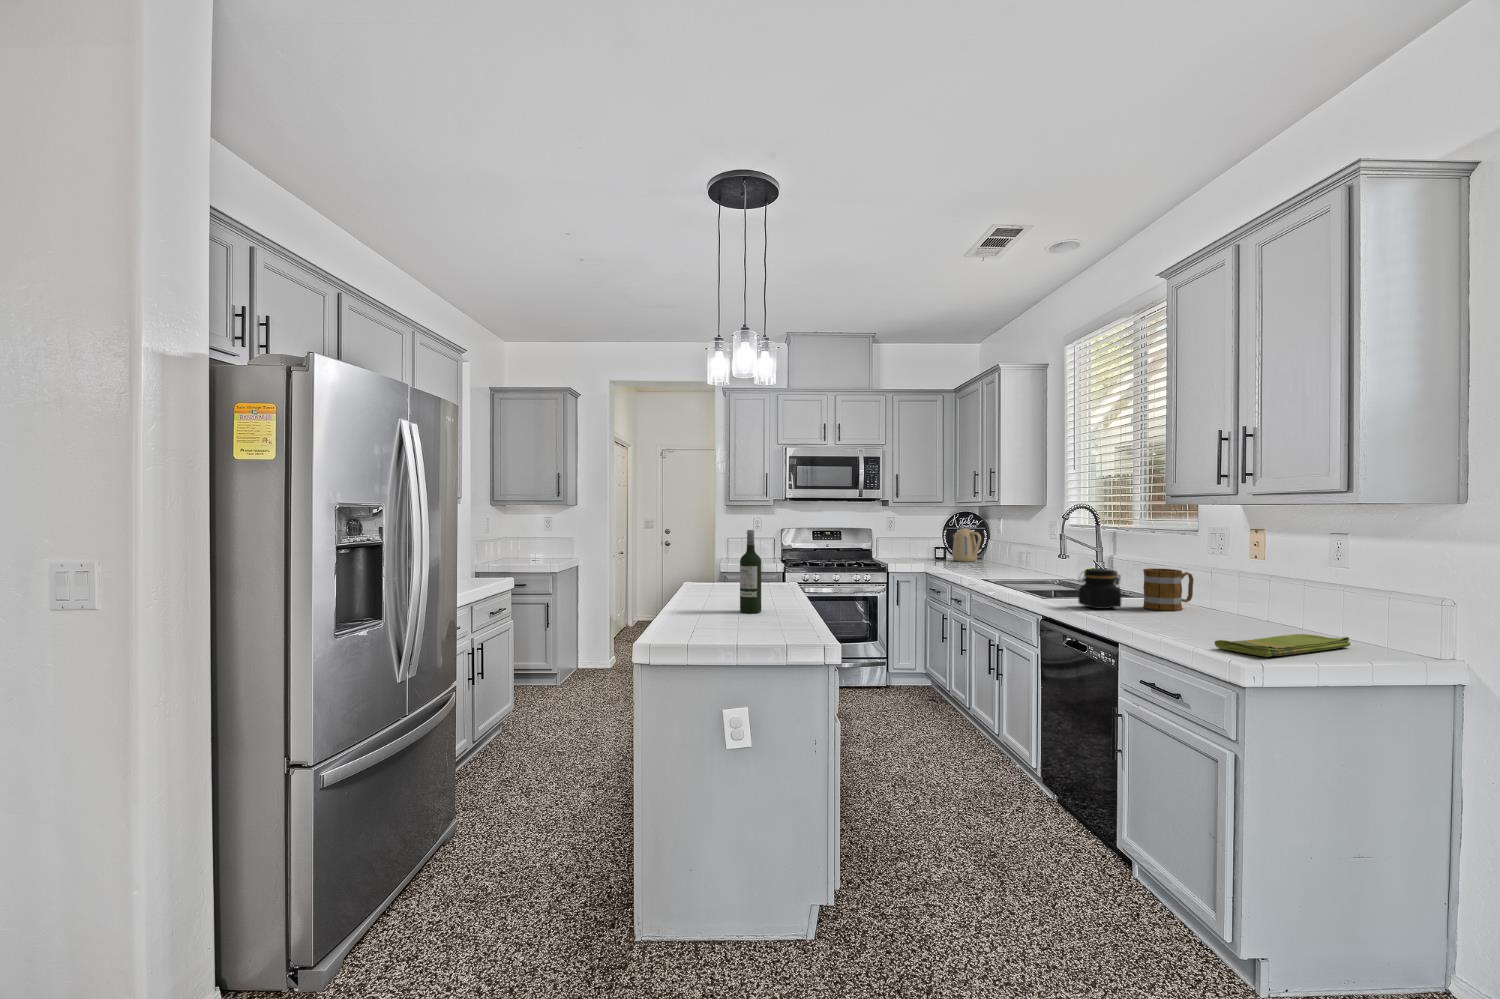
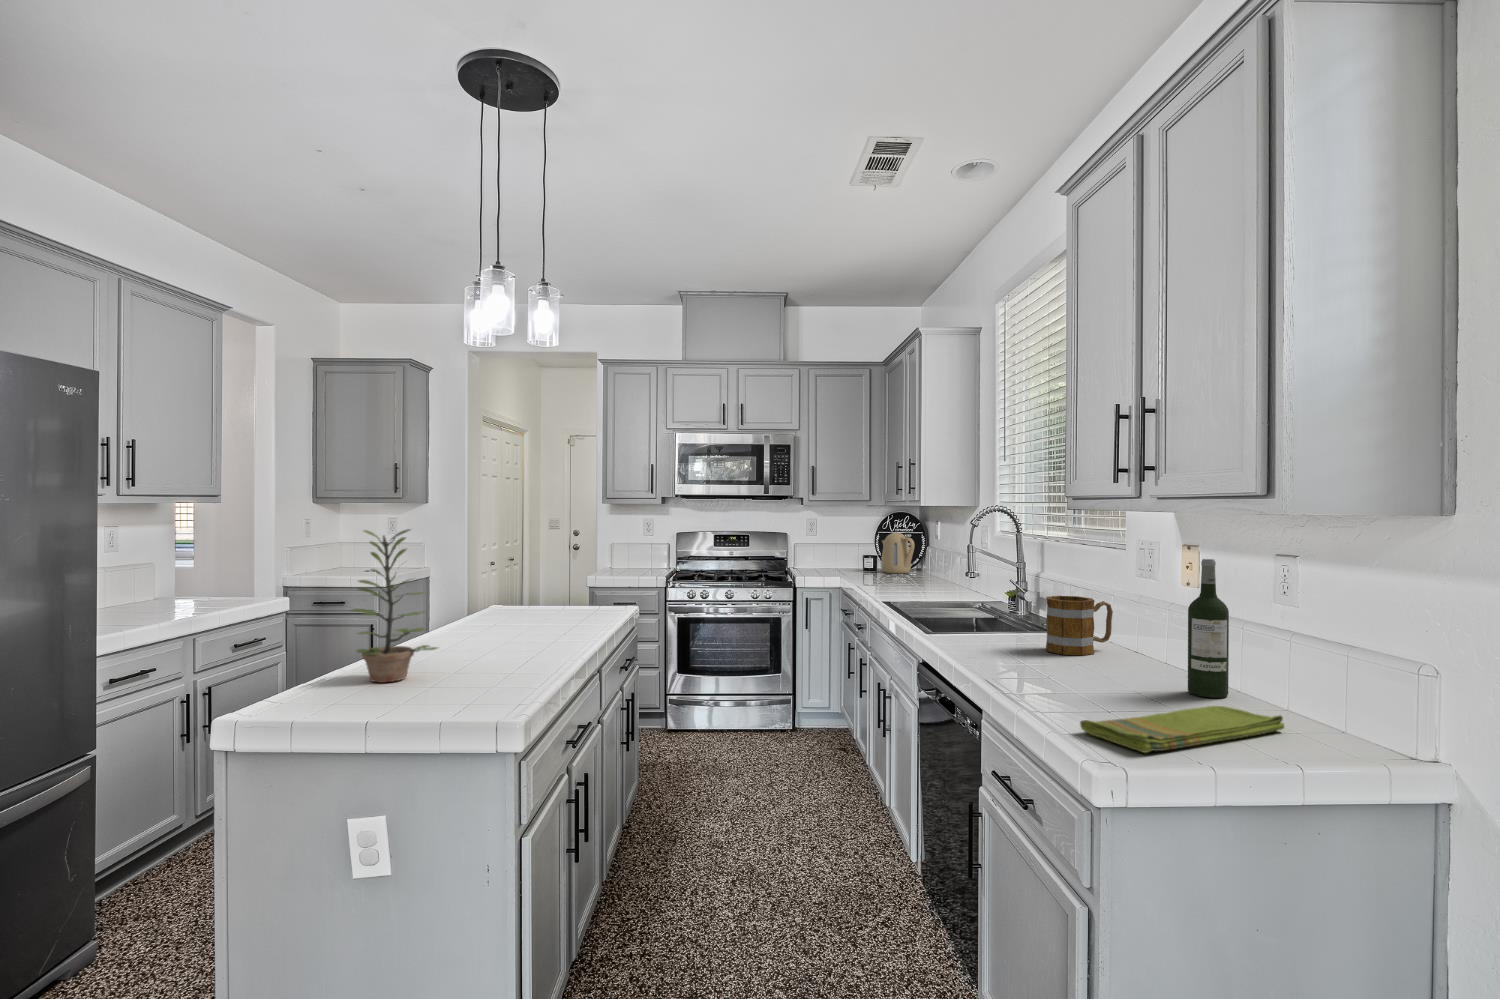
plant: none [681,518,741,624] -> present [351,529,438,682]
wine bottle: present [740,530,761,613] -> present [1188,559,1229,698]
jar: present [1078,569,1122,609] -> none [957,596,1016,651]

